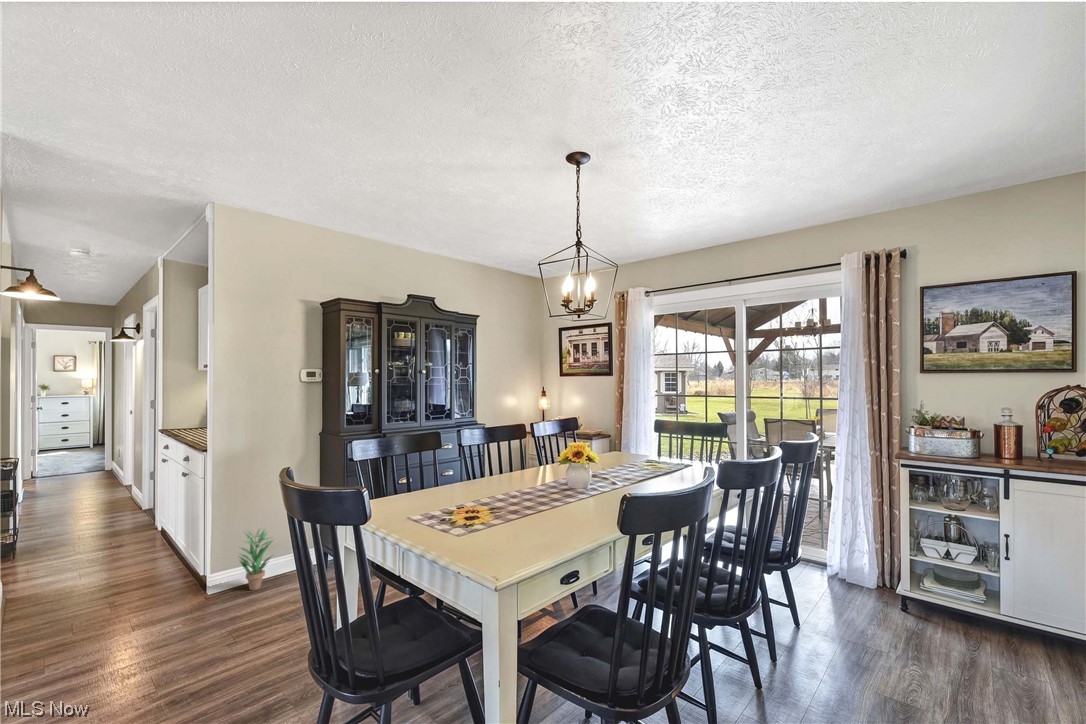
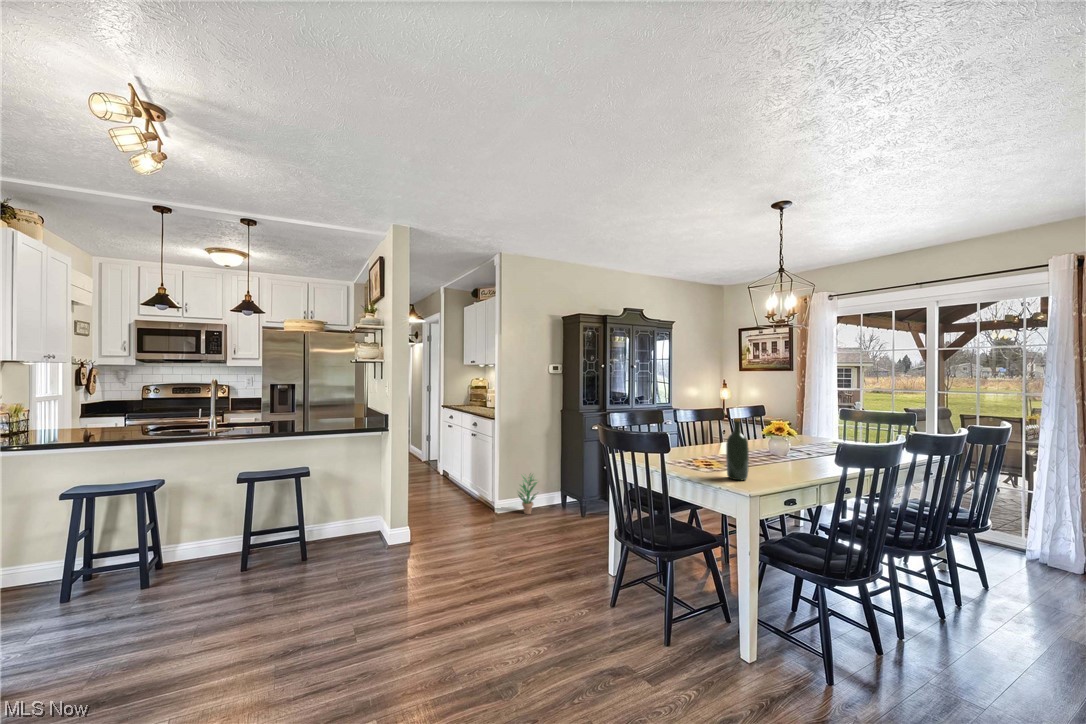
wine bottle: none [476,453,509,554] -> present [726,418,749,480]

